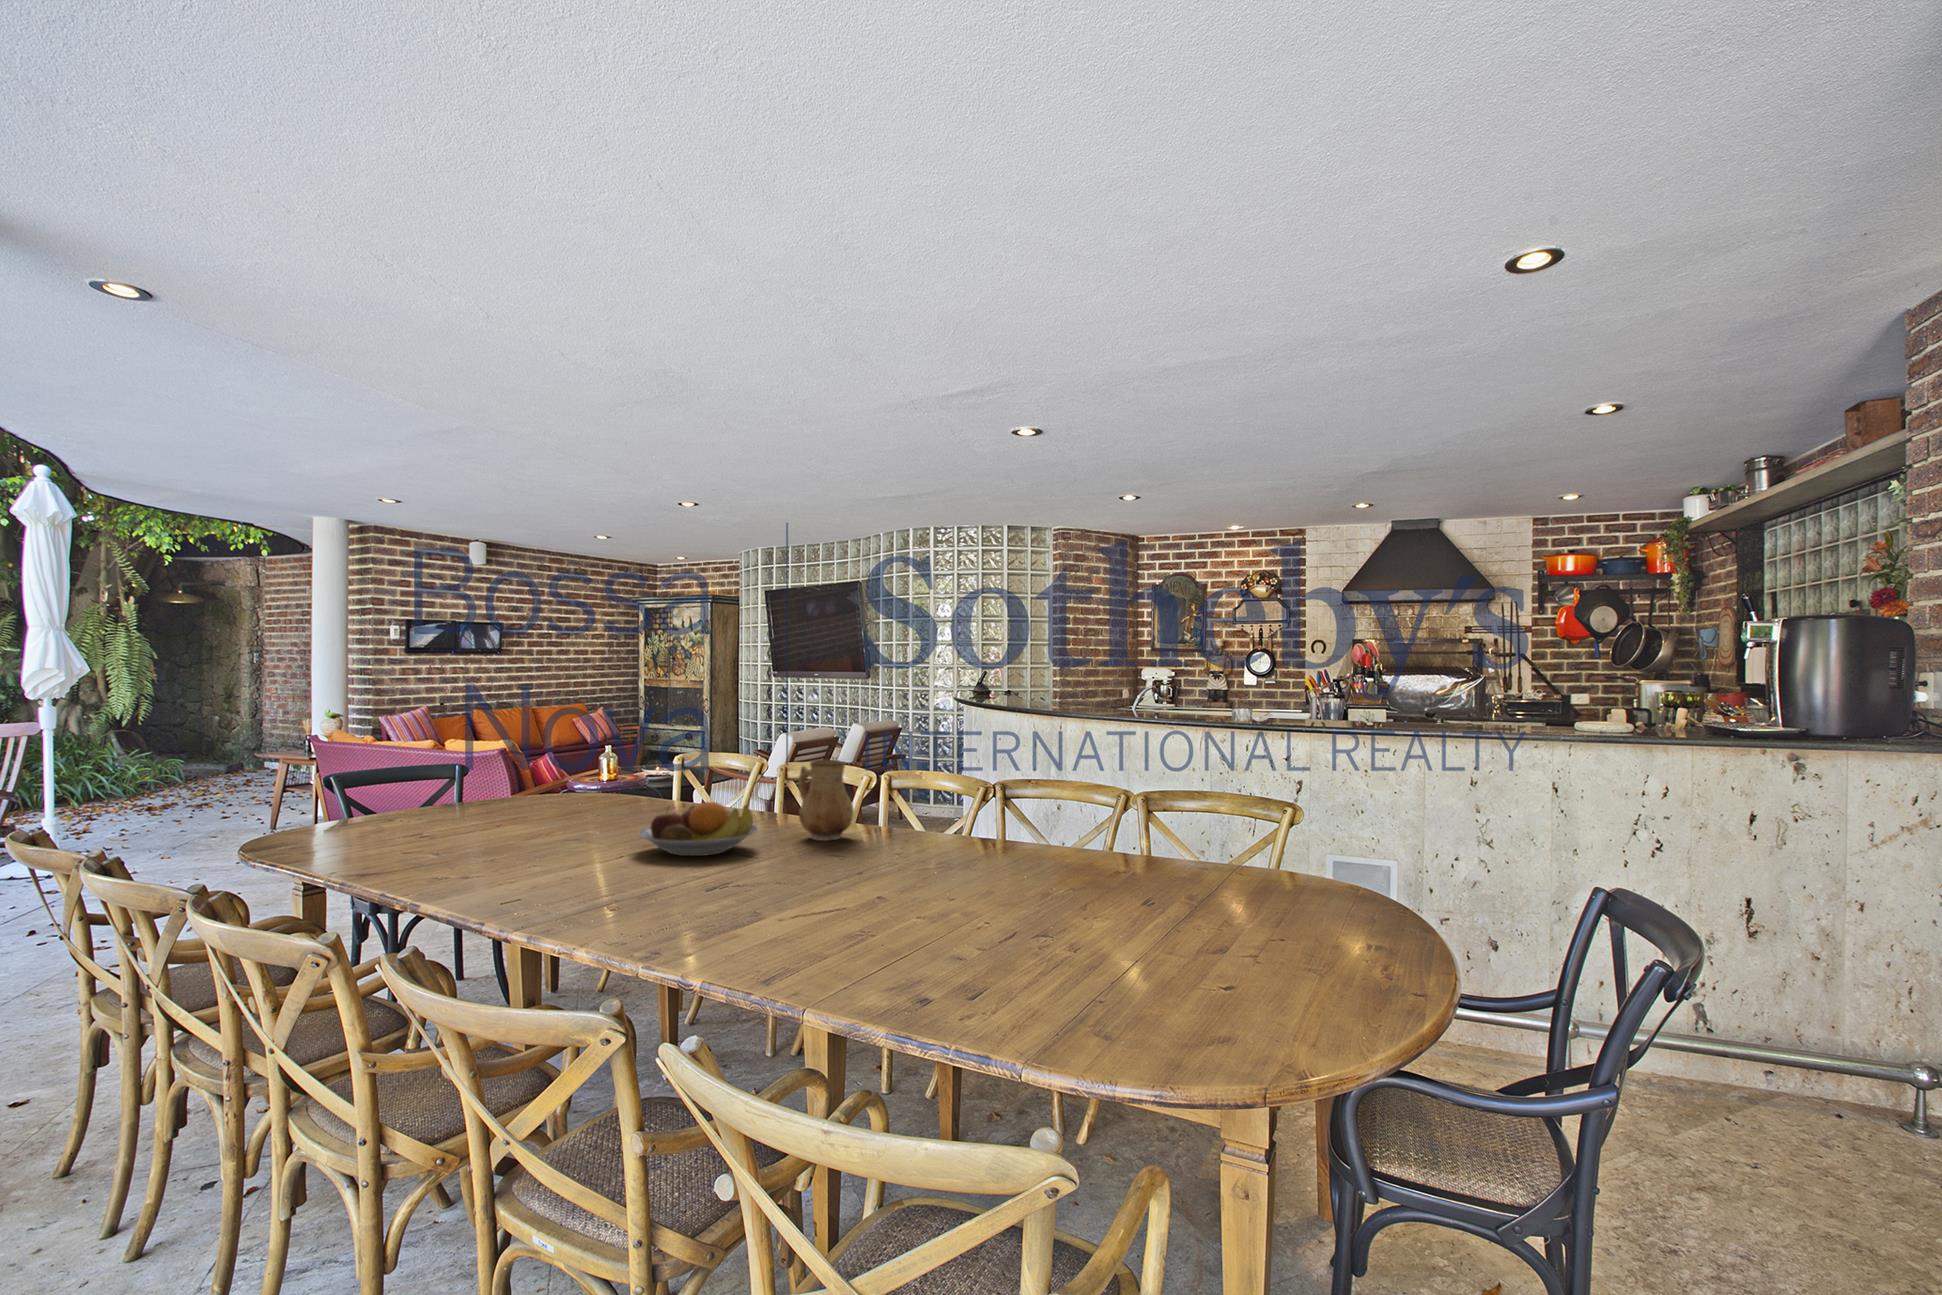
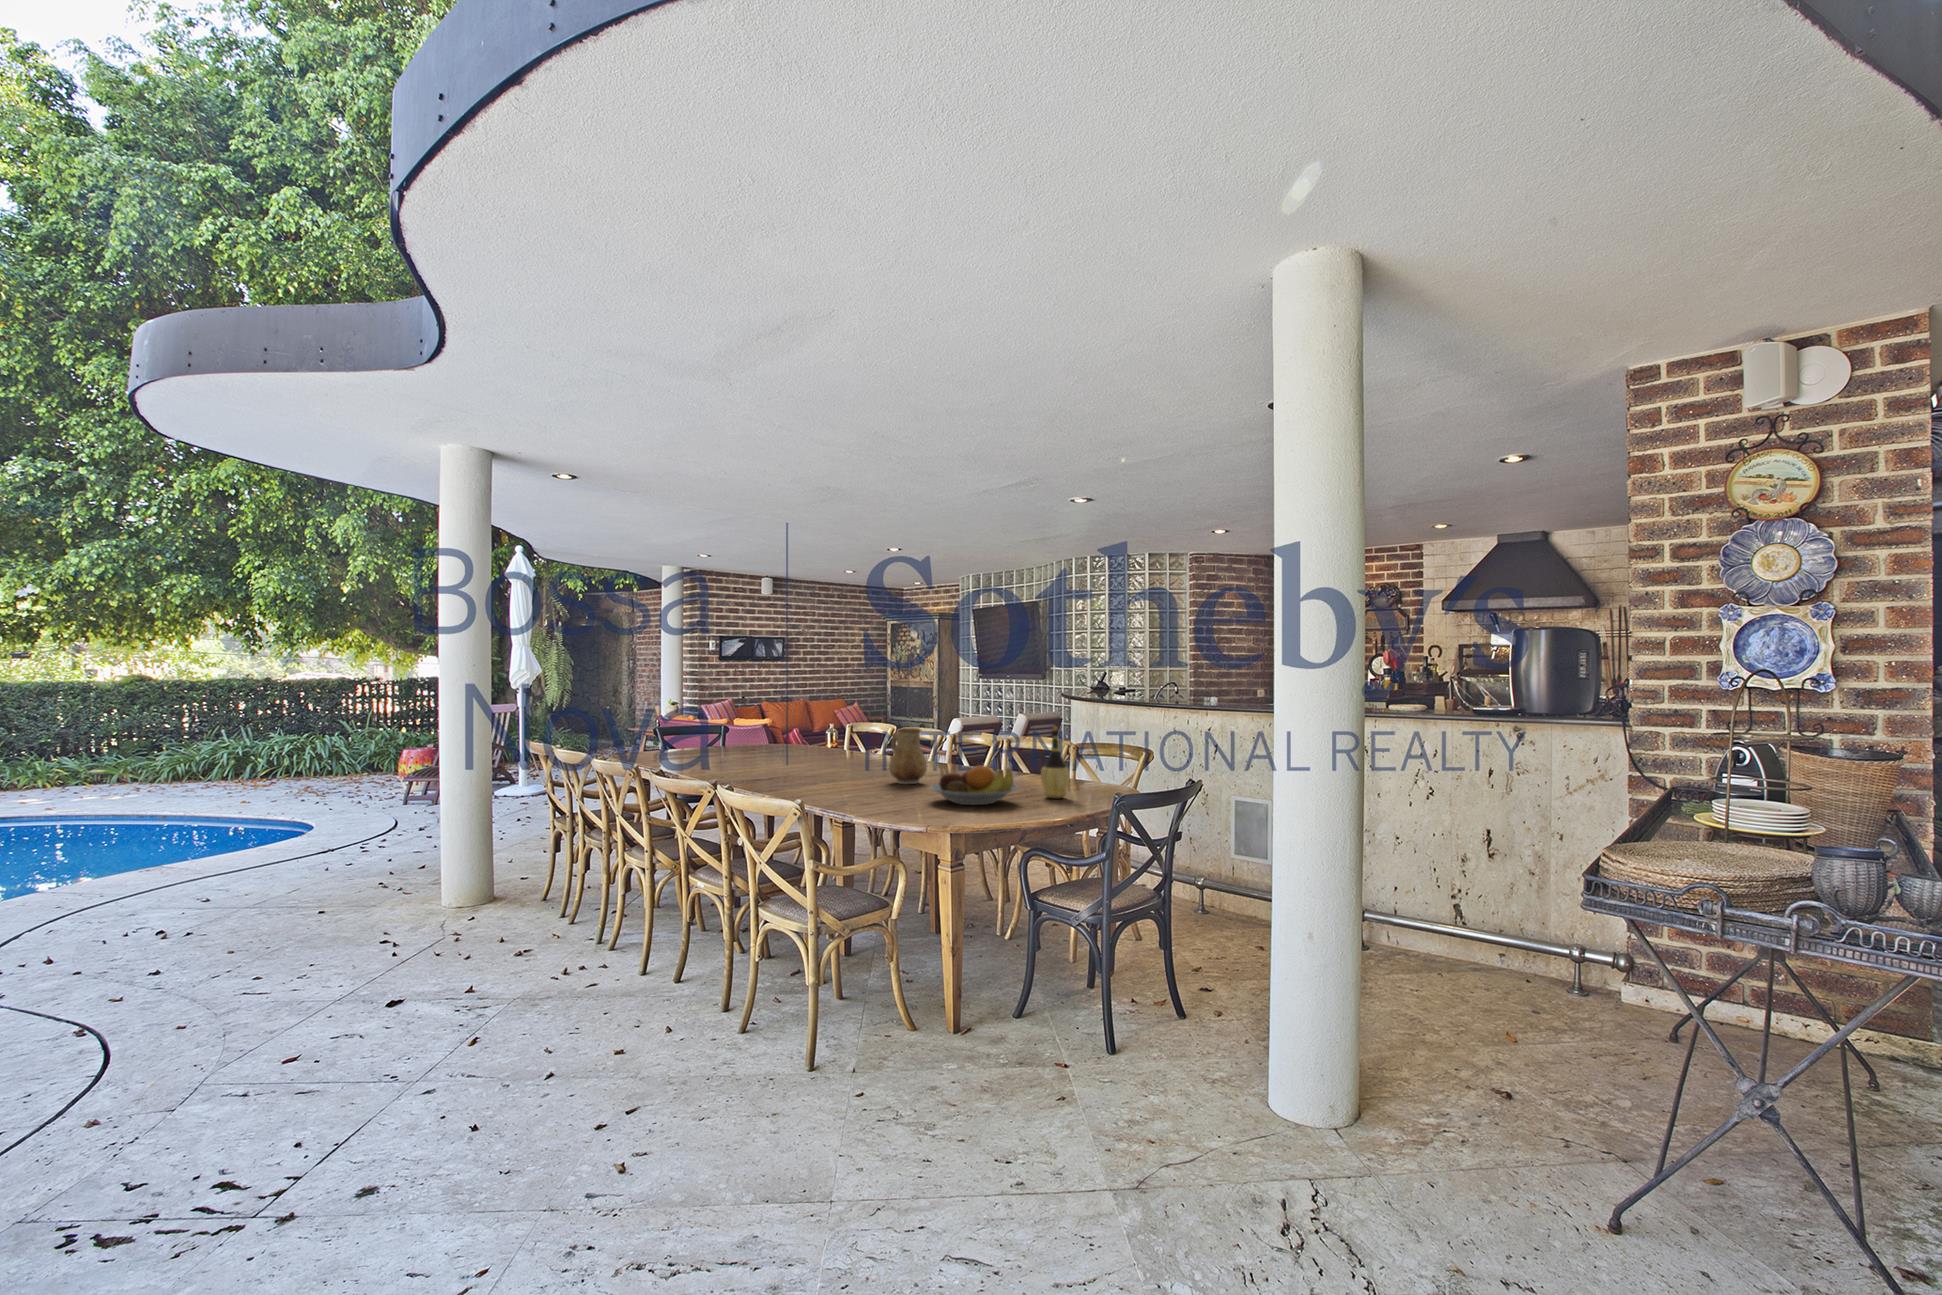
wine bottle: none [1034,755,1073,854] -> present [1041,726,1070,798]
fruit bowl: present [638,802,758,856] -> present [930,765,1017,805]

